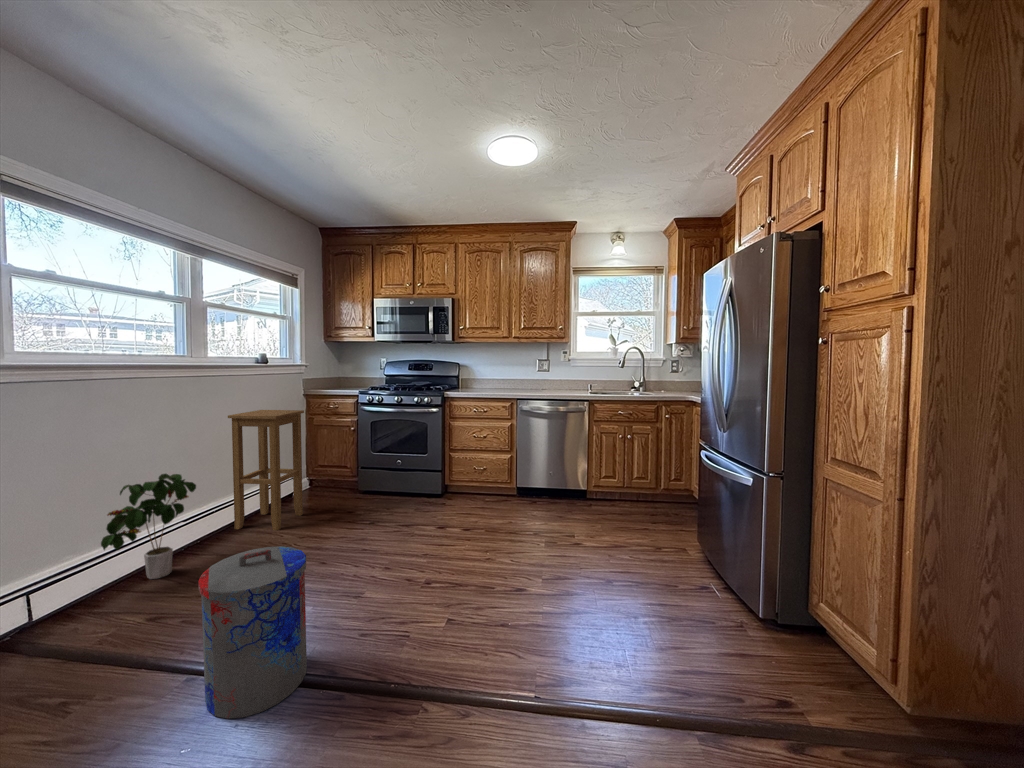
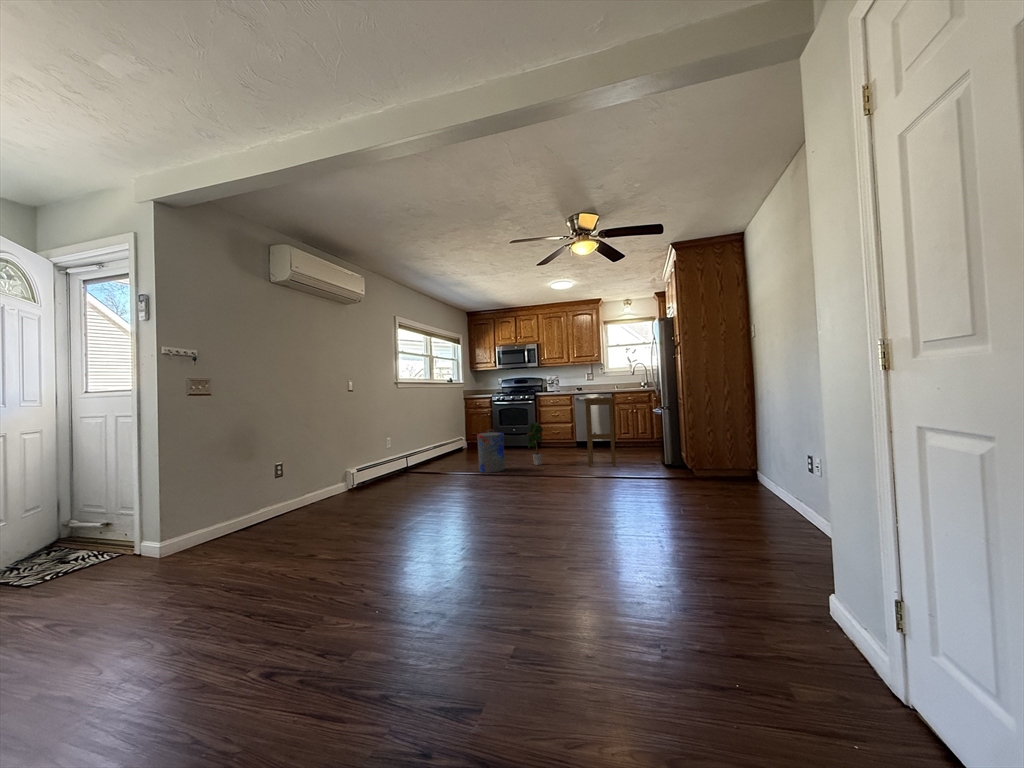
stool: present [228,410,304,530] -> present [584,397,616,467]
potted plant: present [101,474,196,579] -> present [526,422,543,465]

